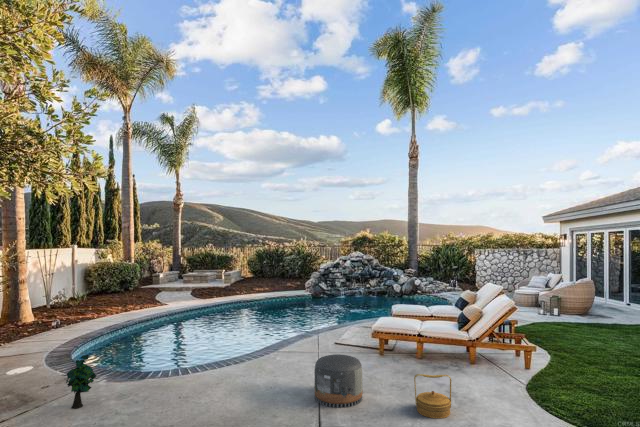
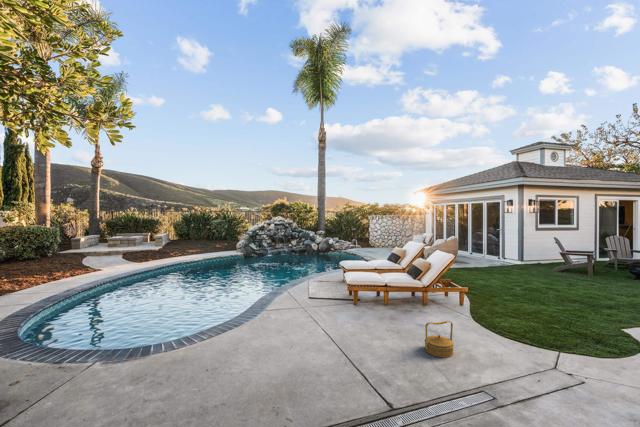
pouf: present [314,354,363,408] -> none [335,311,378,359]
decorative plant: present [63,355,97,409] -> none [62,340,106,404]

